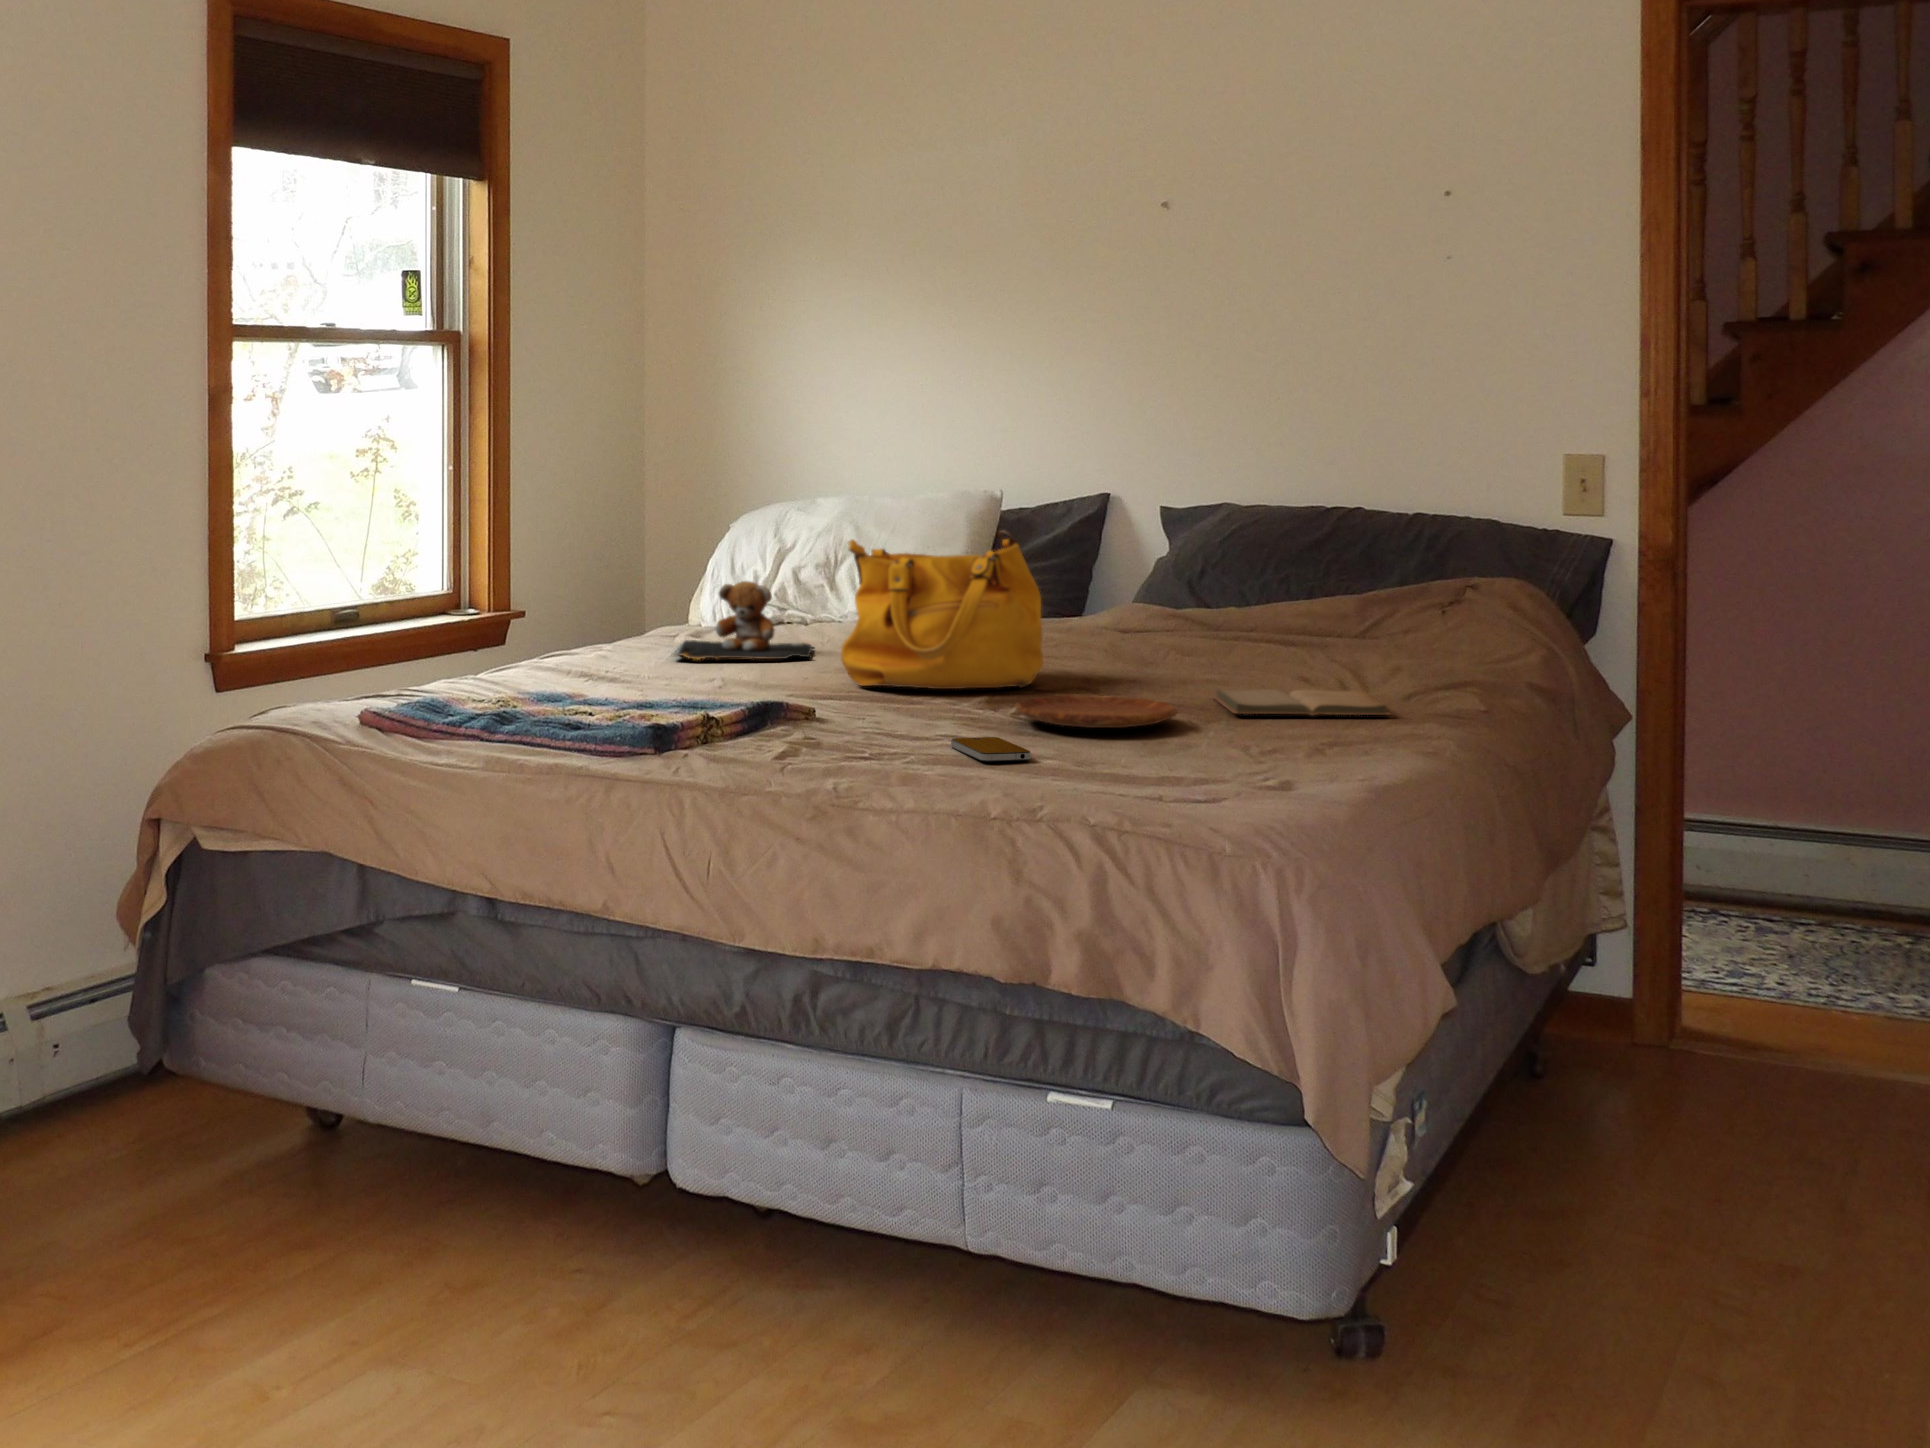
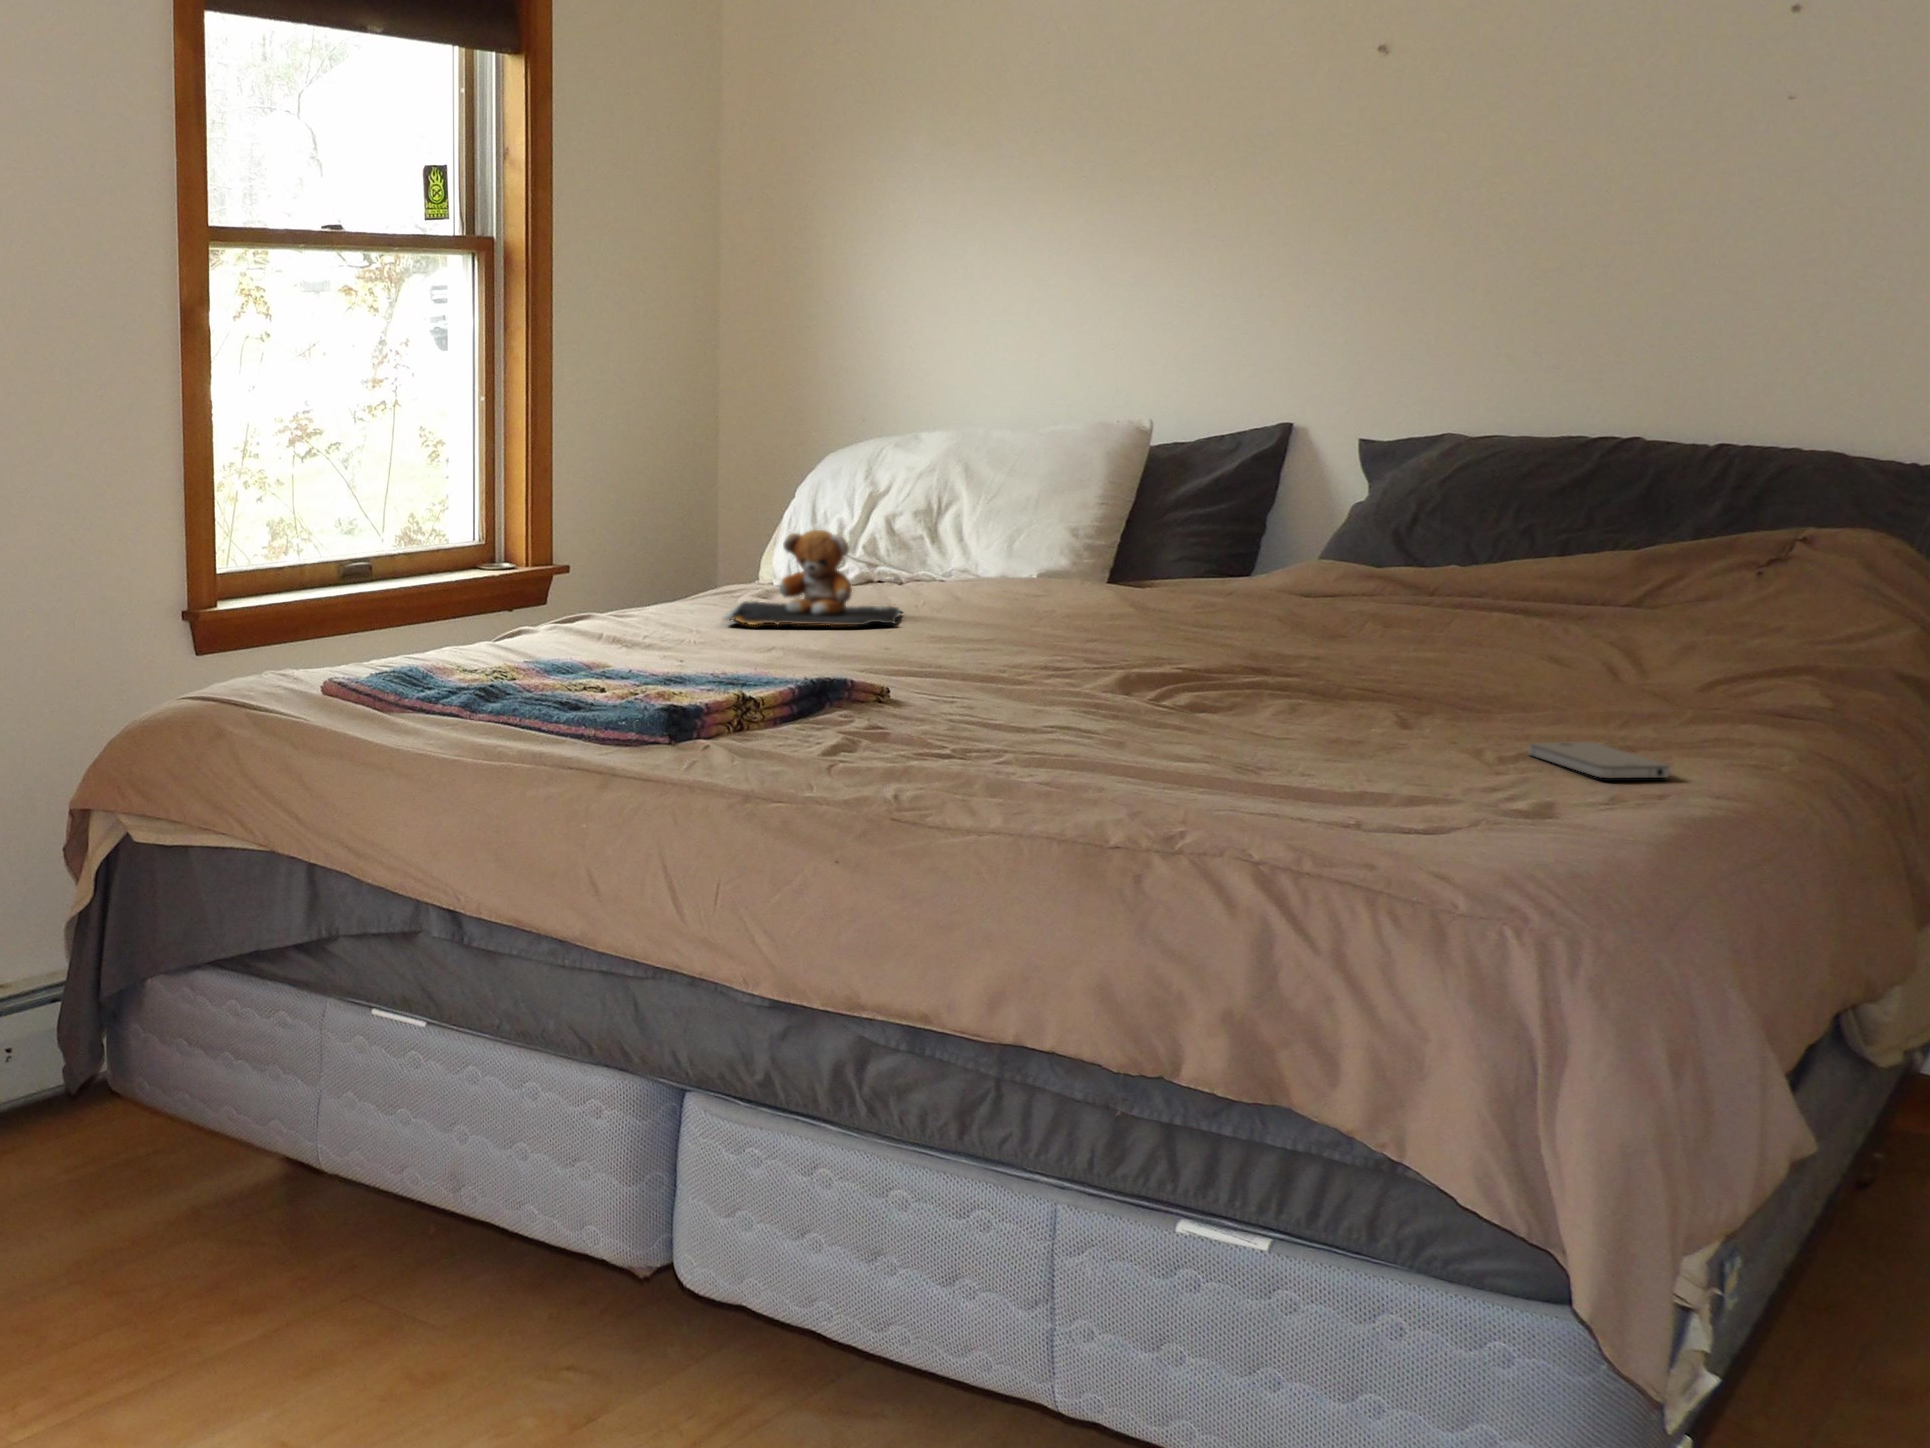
handbag: present [841,530,1043,689] -> none [928,463,1196,667]
book: present [1214,689,1390,715] -> none [1429,672,1695,712]
tray: present [1015,695,1177,728] -> none [1153,678,1382,723]
smartphone: present [951,737,1031,762] -> present [1529,742,1670,778]

